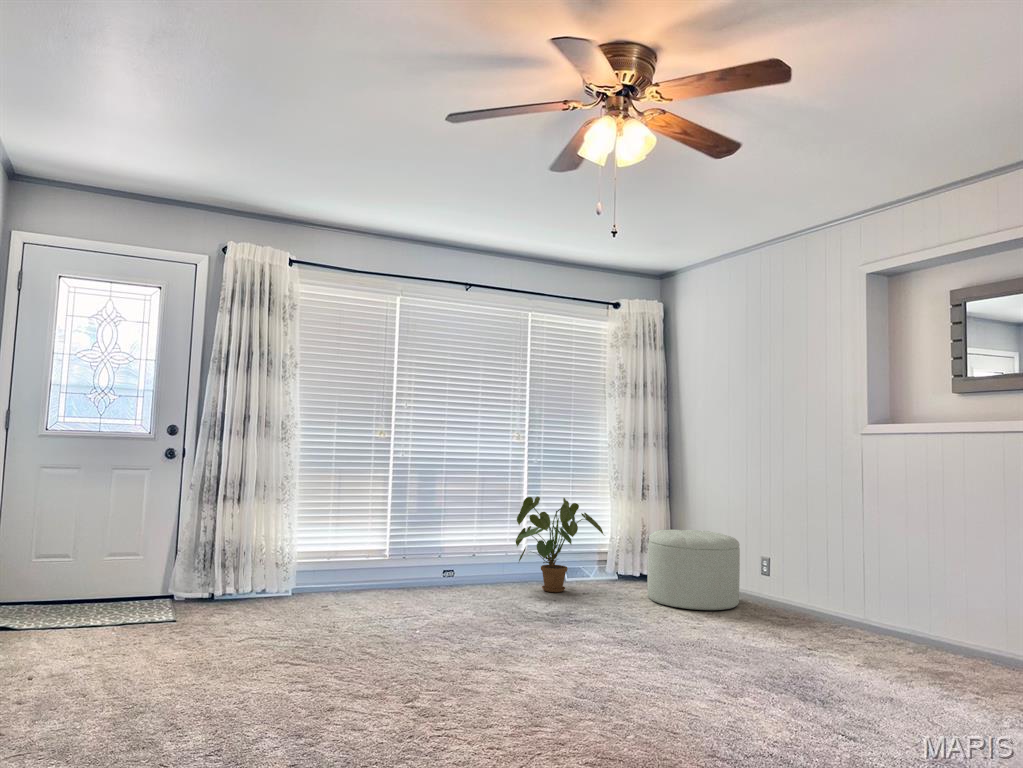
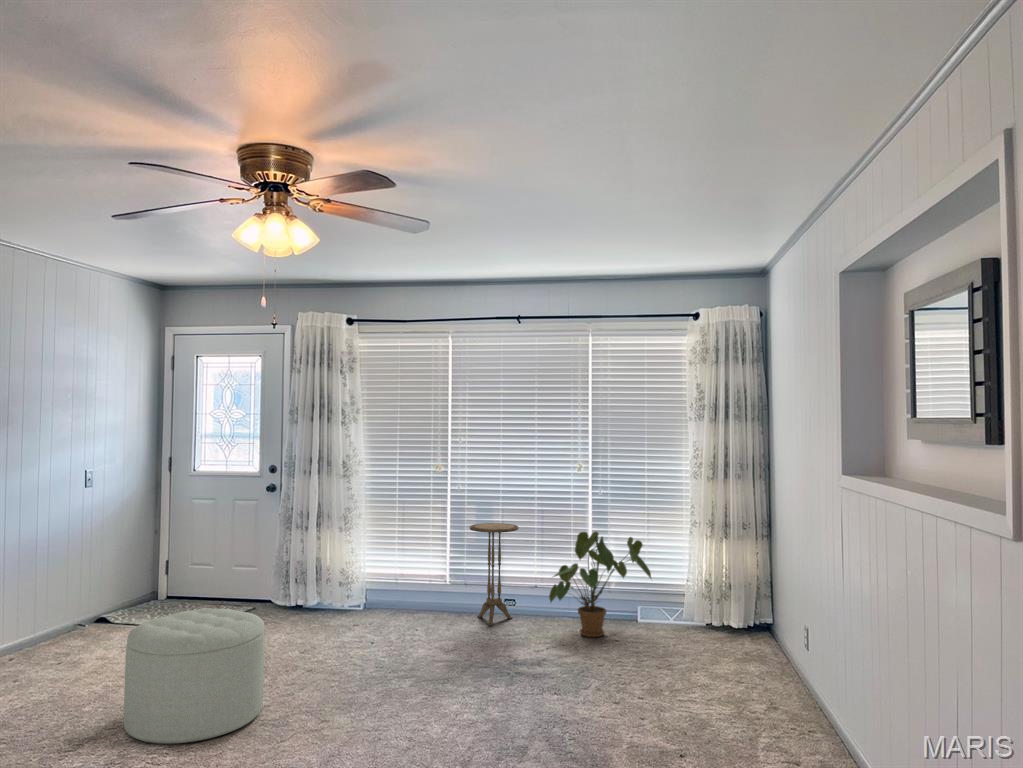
side table: none [428,491,479,594] -> present [470,523,519,626]
ottoman: present [647,530,740,610] -> present [124,608,265,744]

